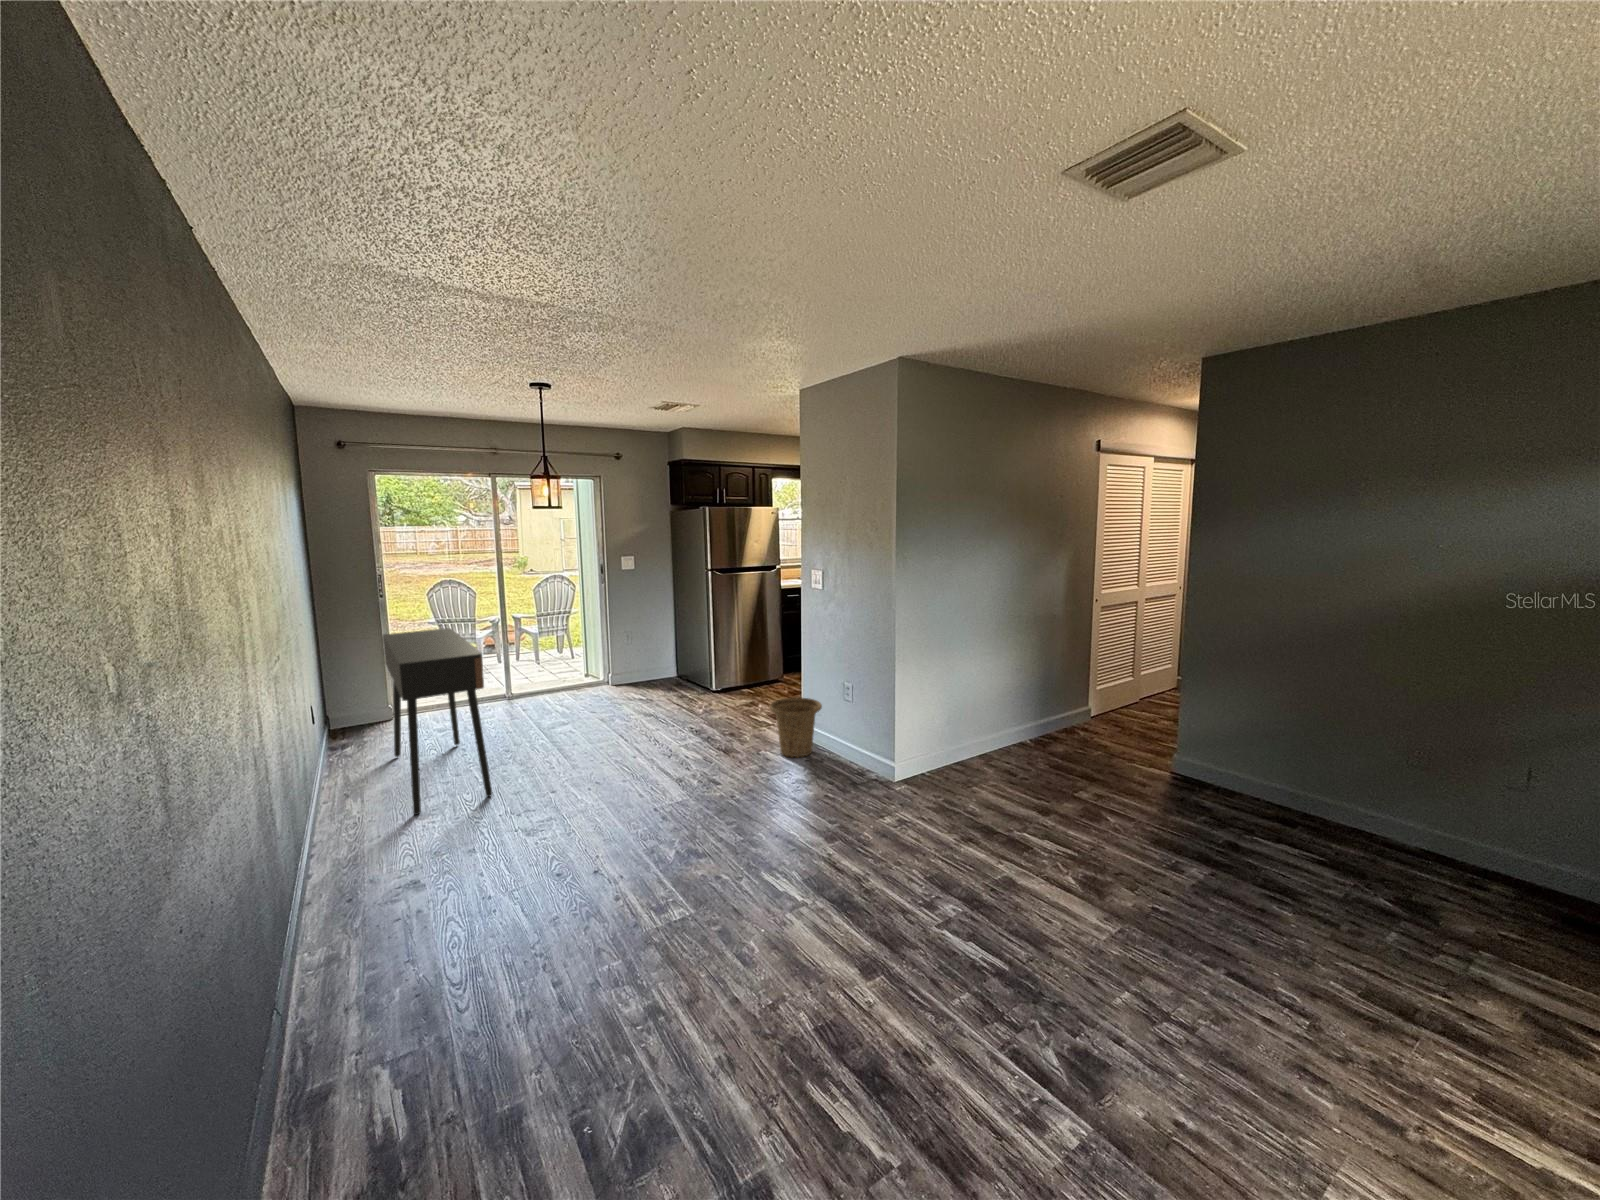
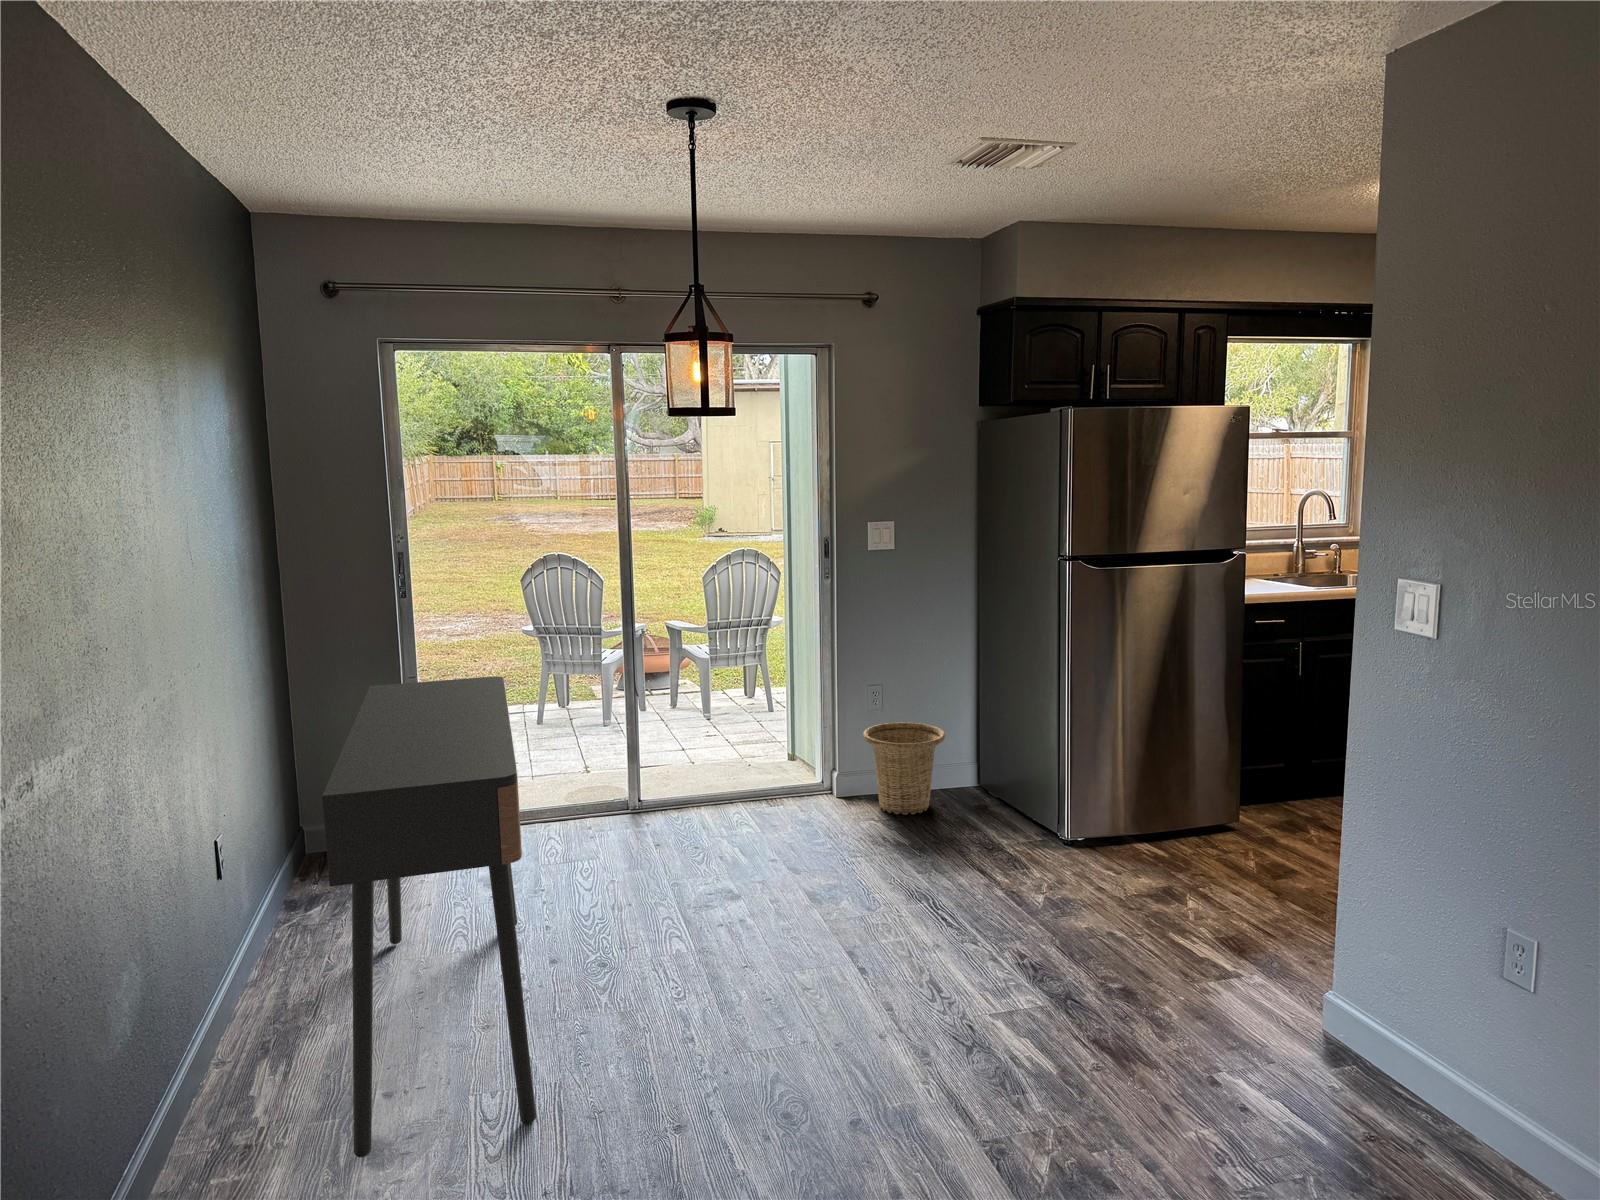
basket: present [770,697,822,758] -> present [863,722,945,815]

